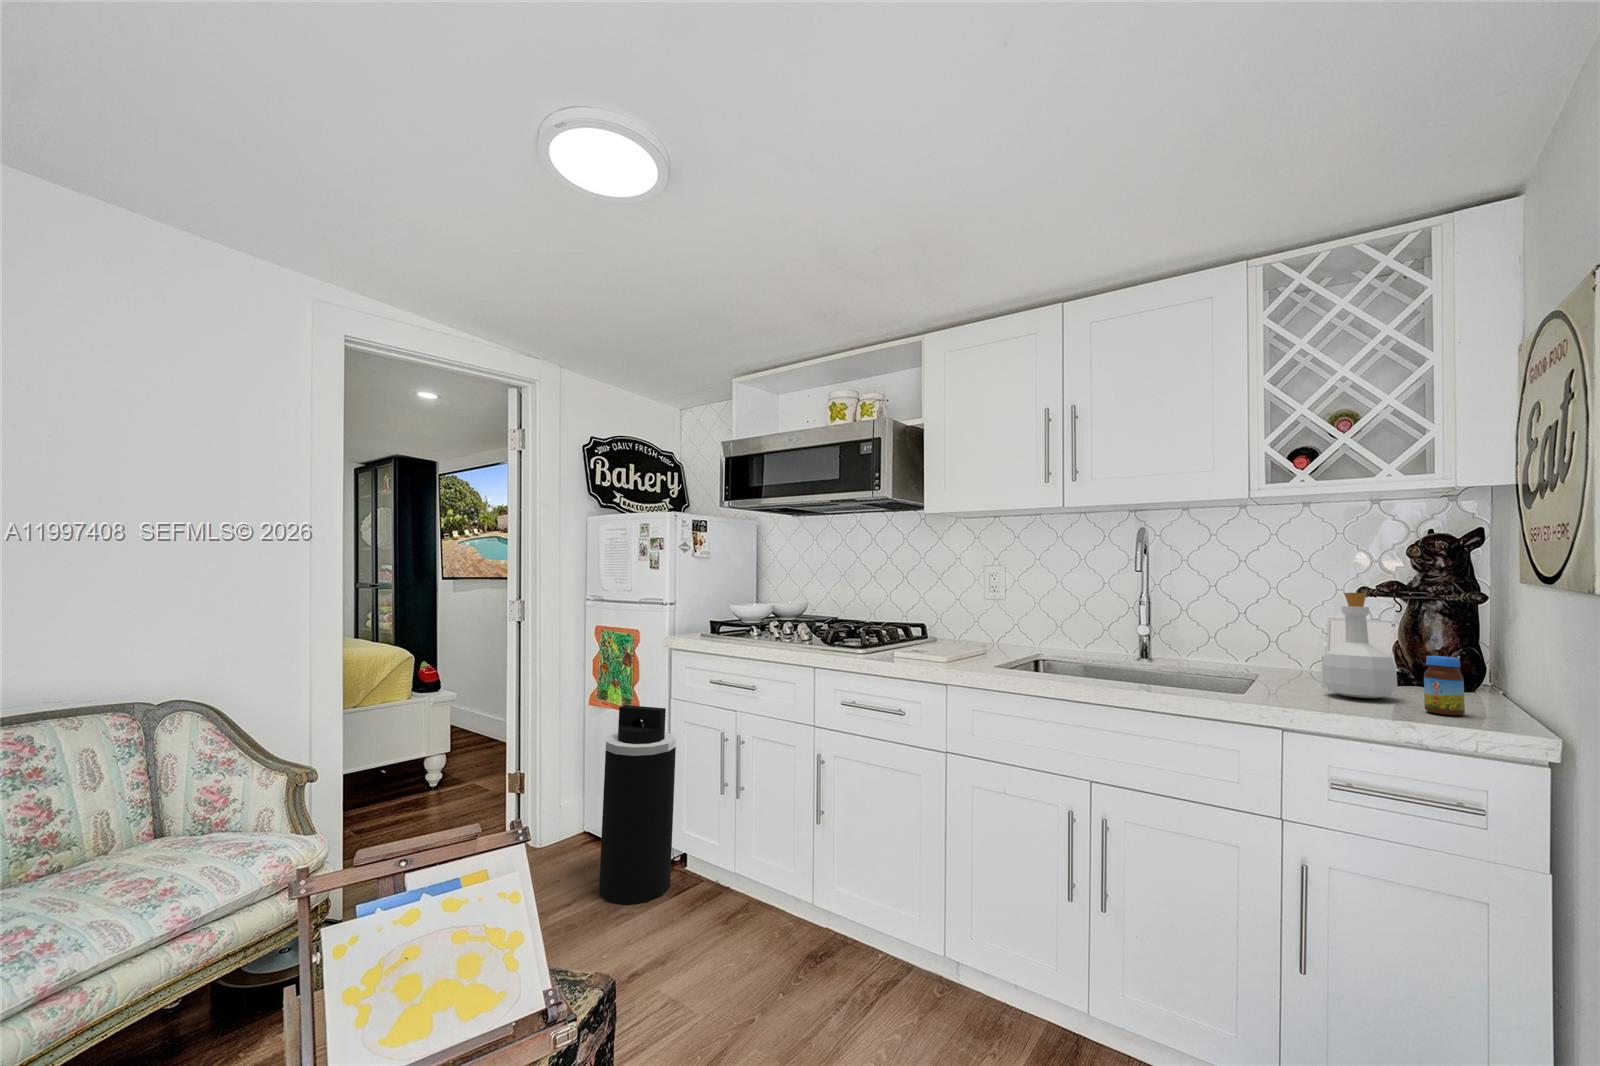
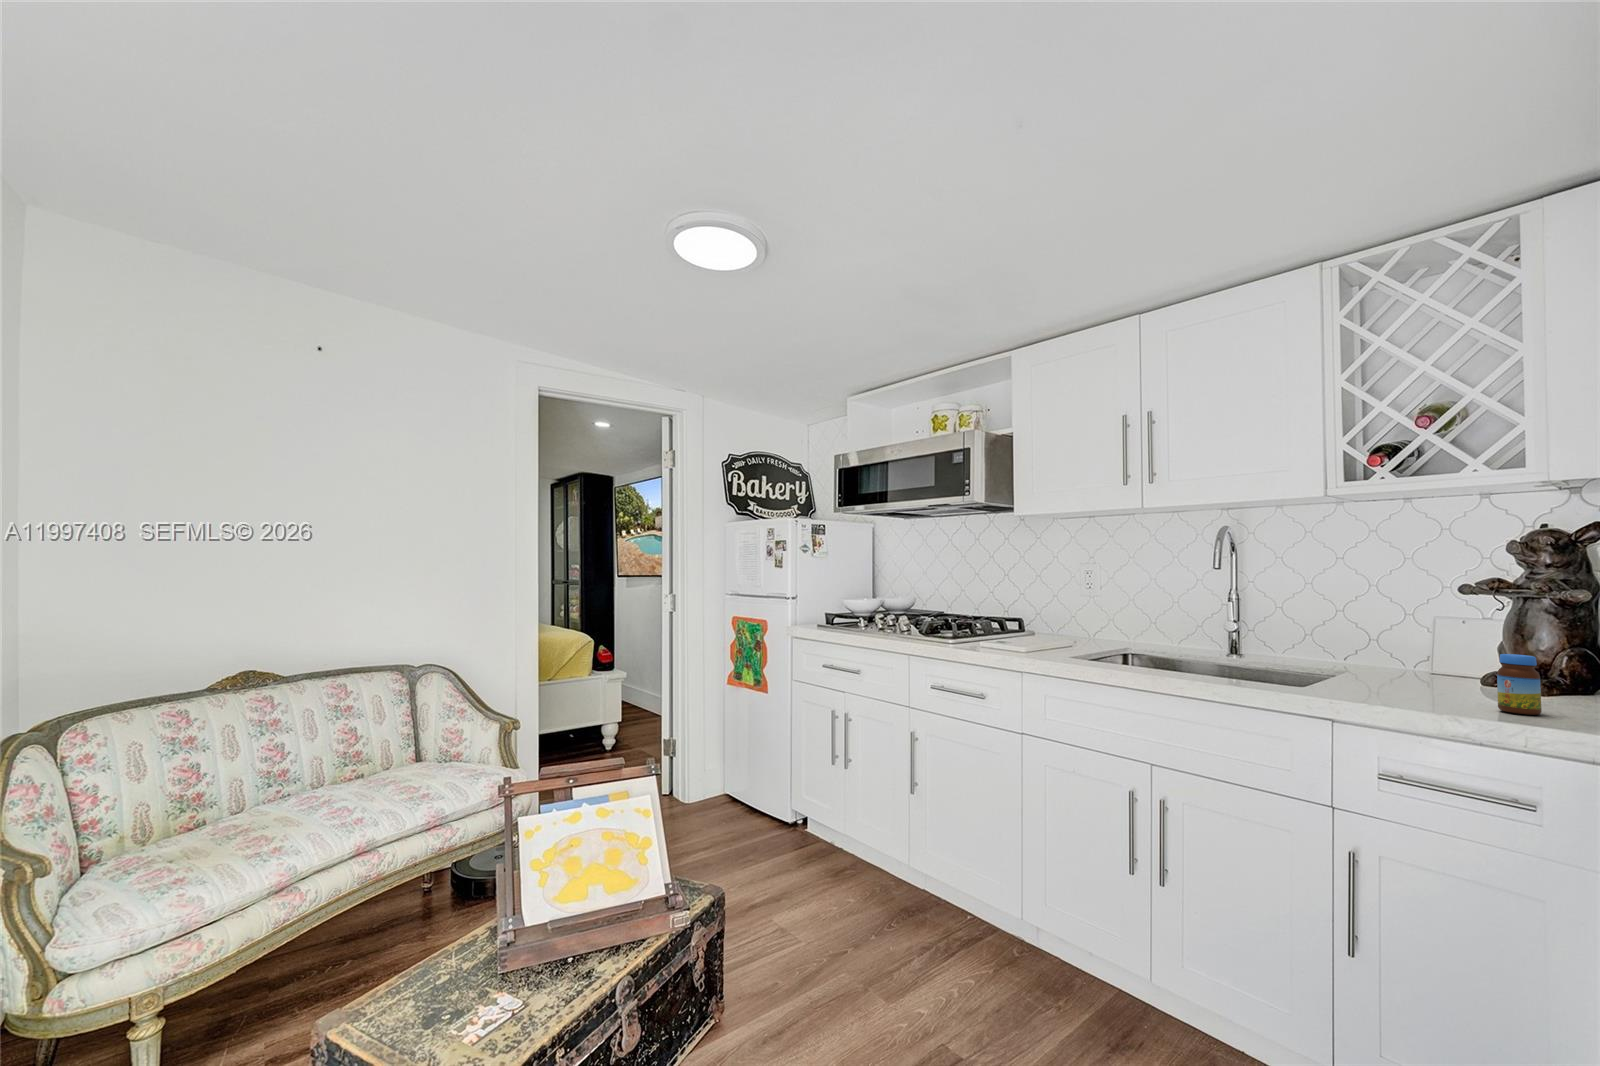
bottle: present [1322,593,1397,698] -> none [1400,590,1482,697]
trash can: present [599,705,676,905] -> none [733,684,796,853]

